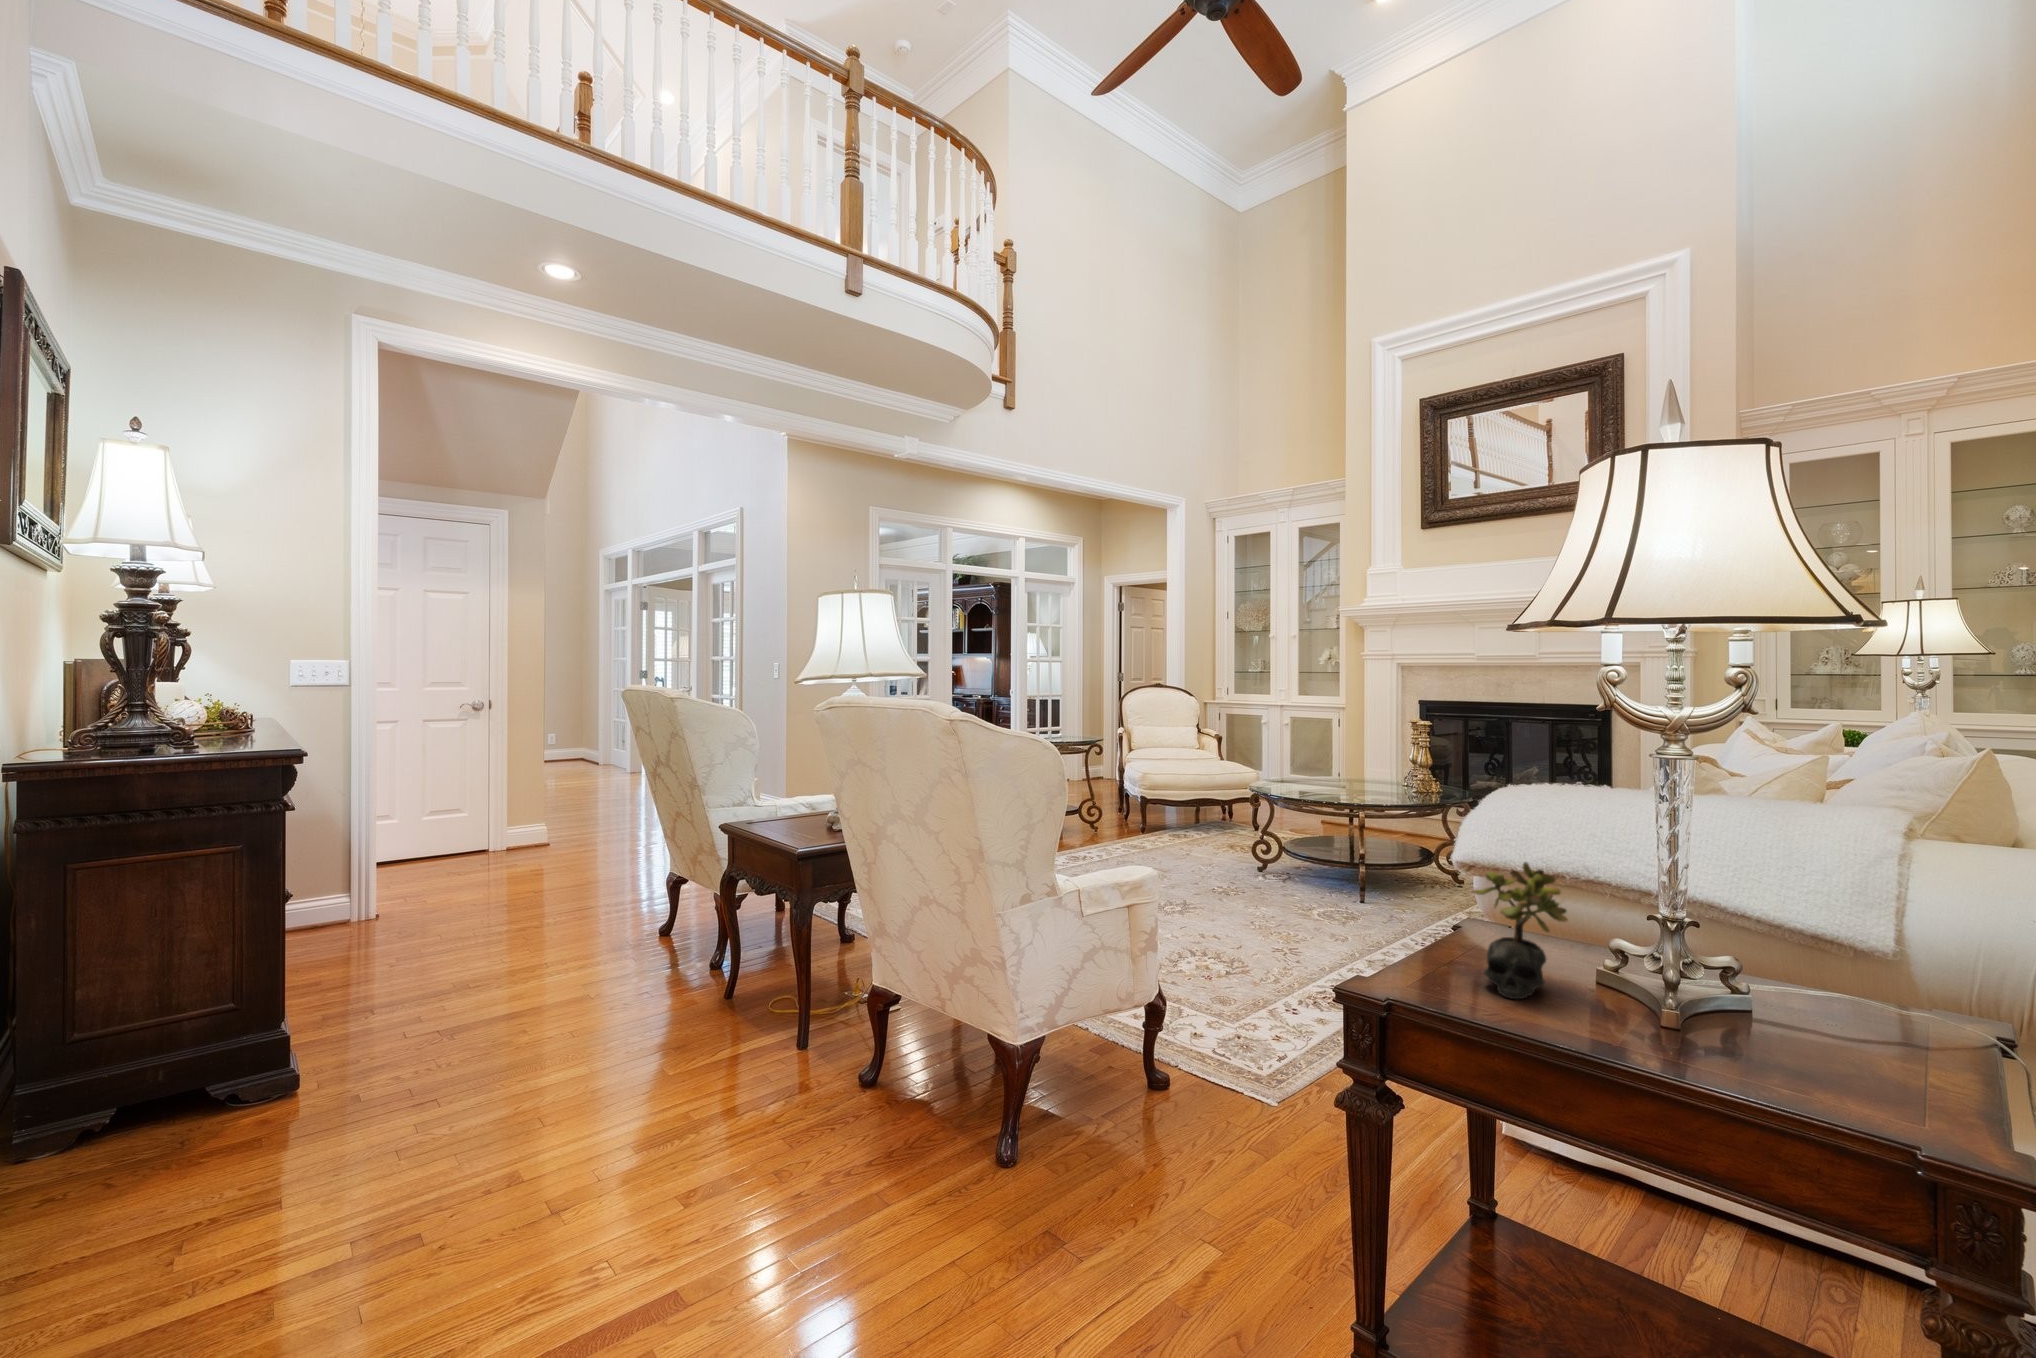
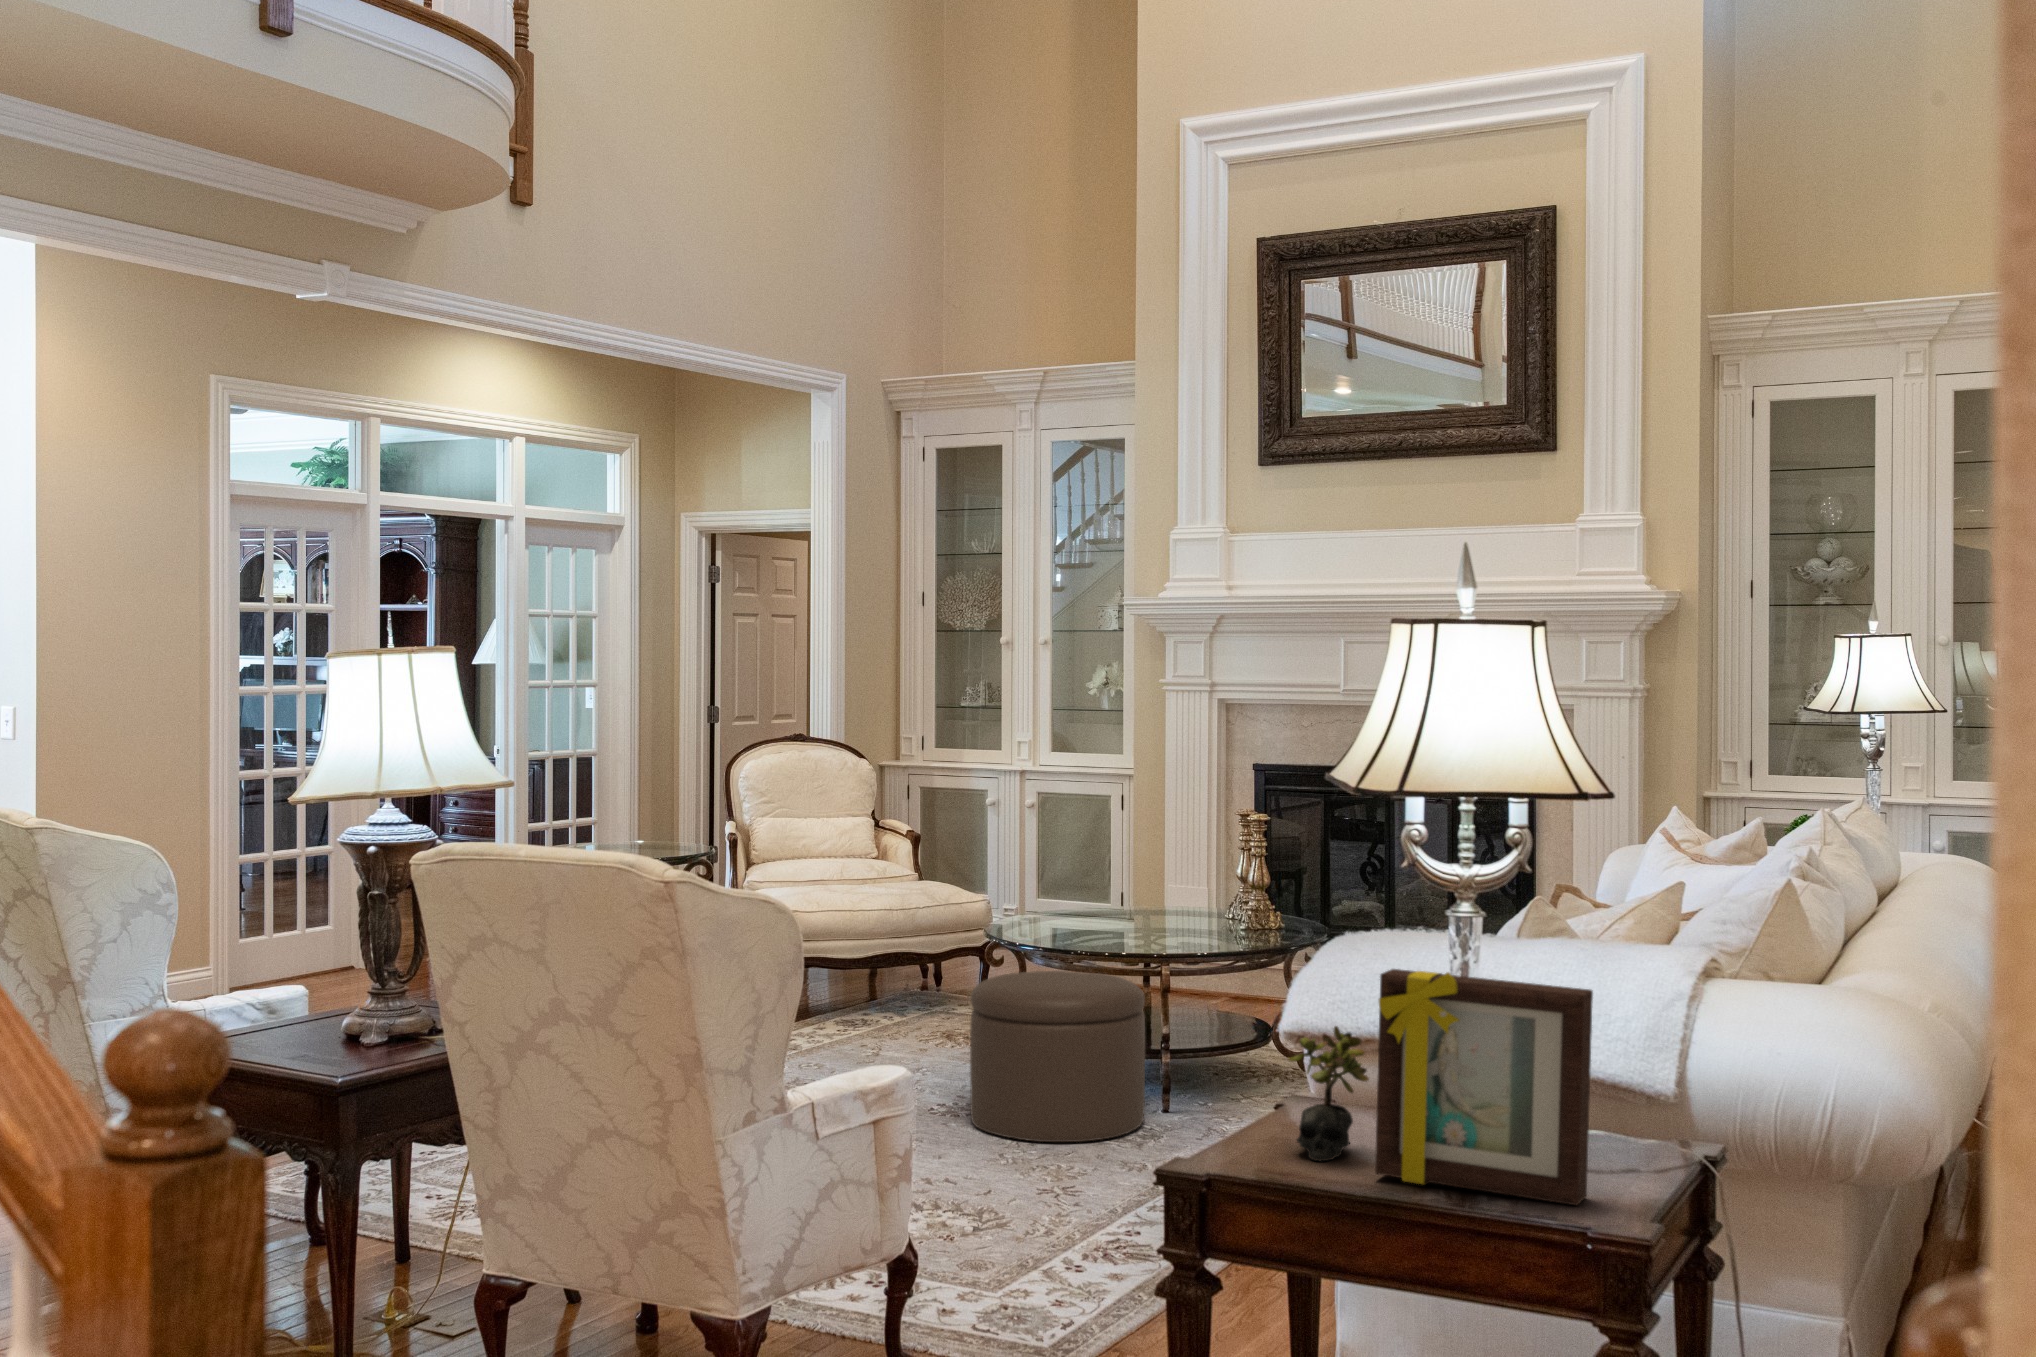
picture frame: none [1585,807,1907,1113] -> present [1375,969,1593,1205]
ottoman: none [1237,812,1347,917] -> present [970,971,1145,1142]

